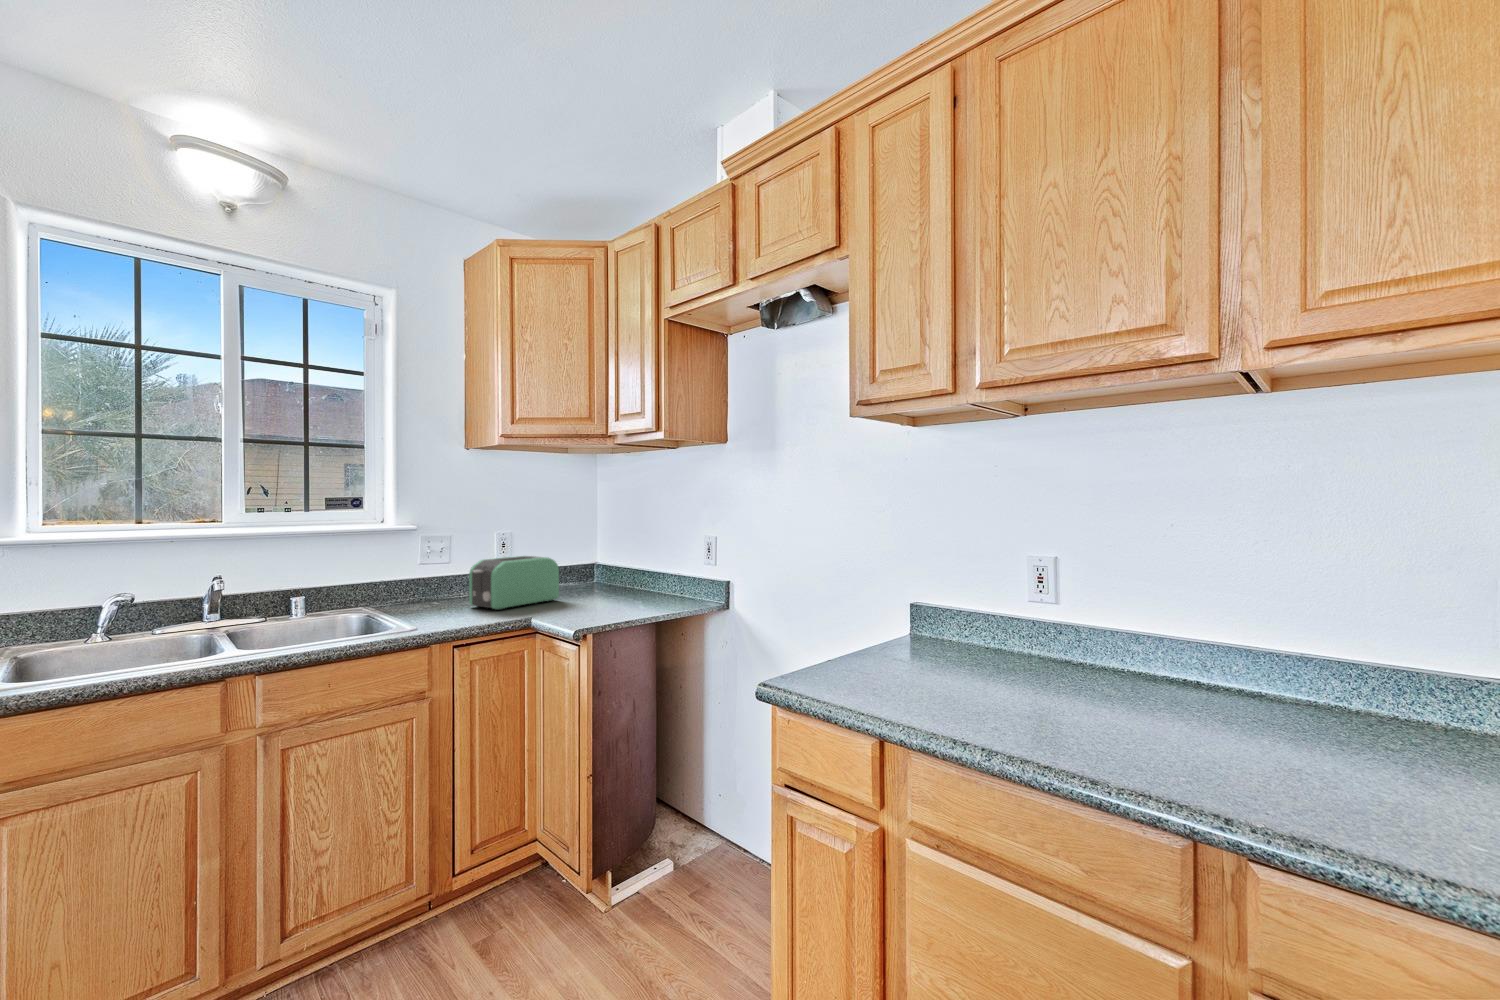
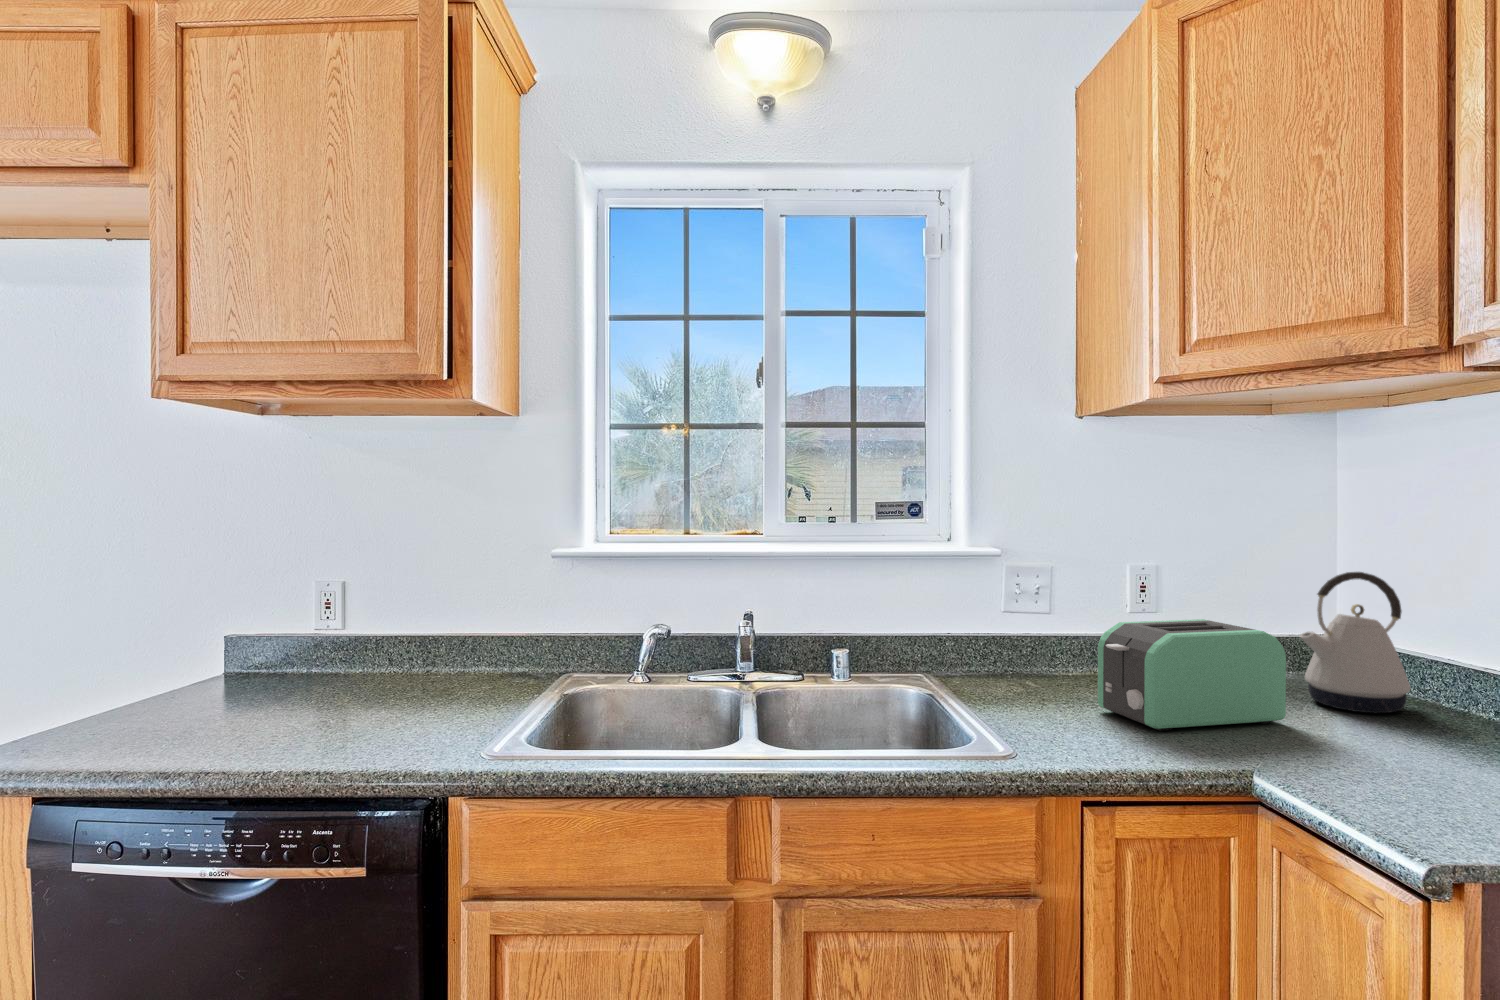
kettle: none [569,529,614,593] -> present [1300,572,1411,713]

